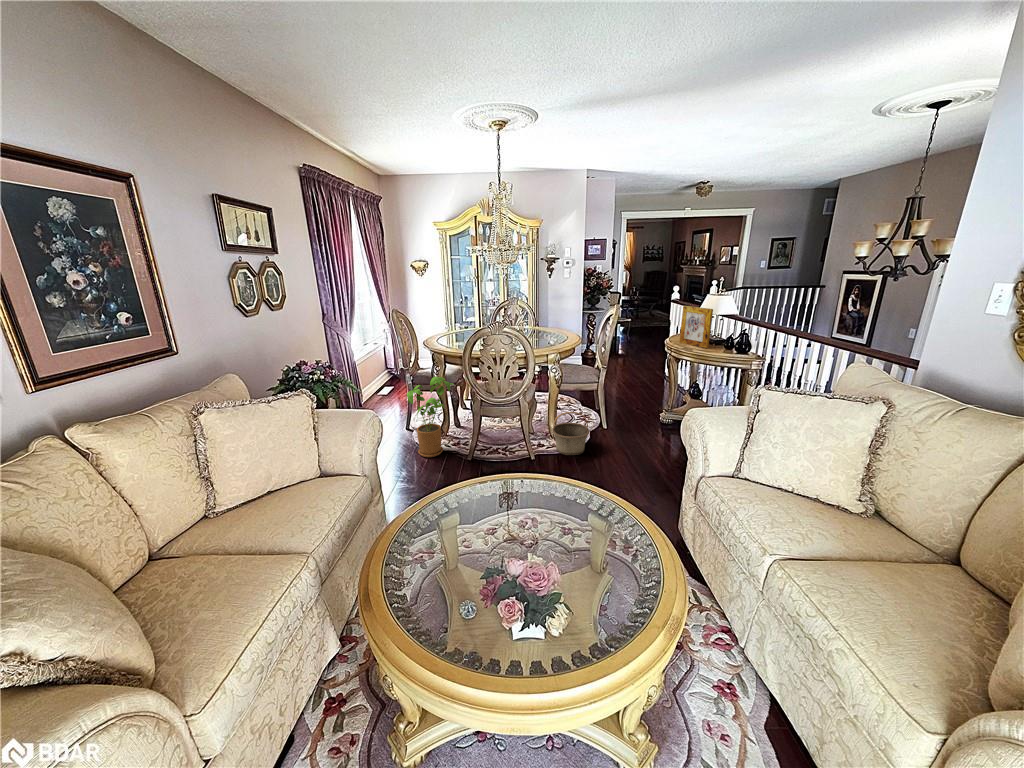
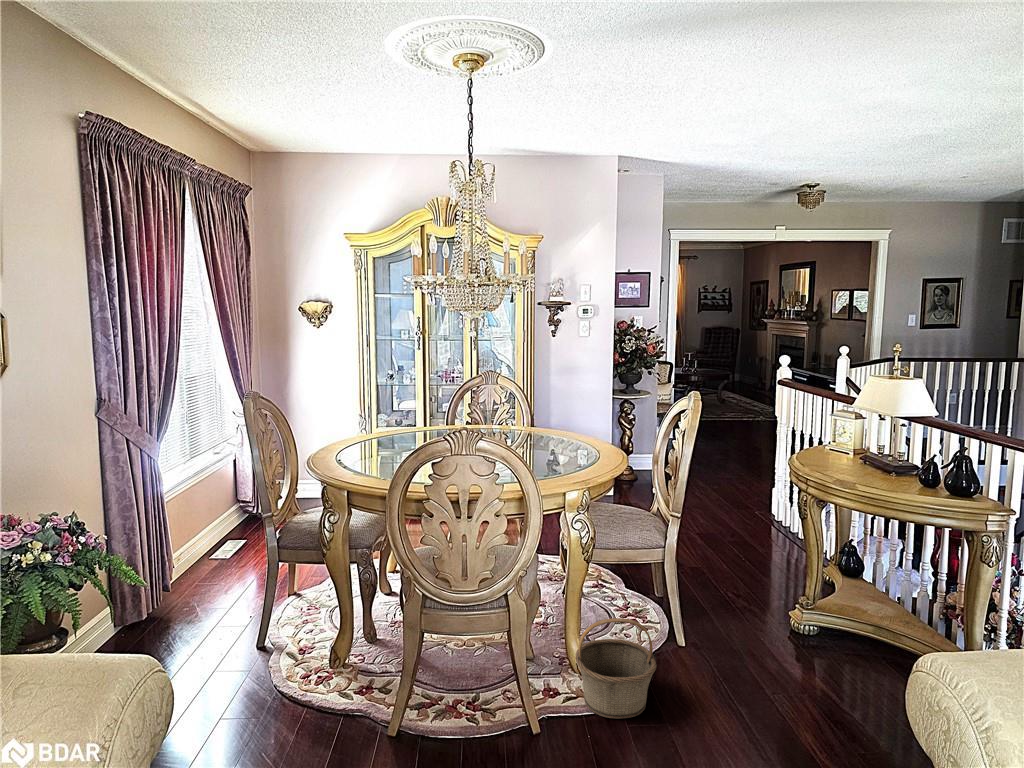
picture frame: present [680,306,713,348] -> none [822,396,891,482]
house plant: present [407,377,453,457] -> none [259,540,365,727]

